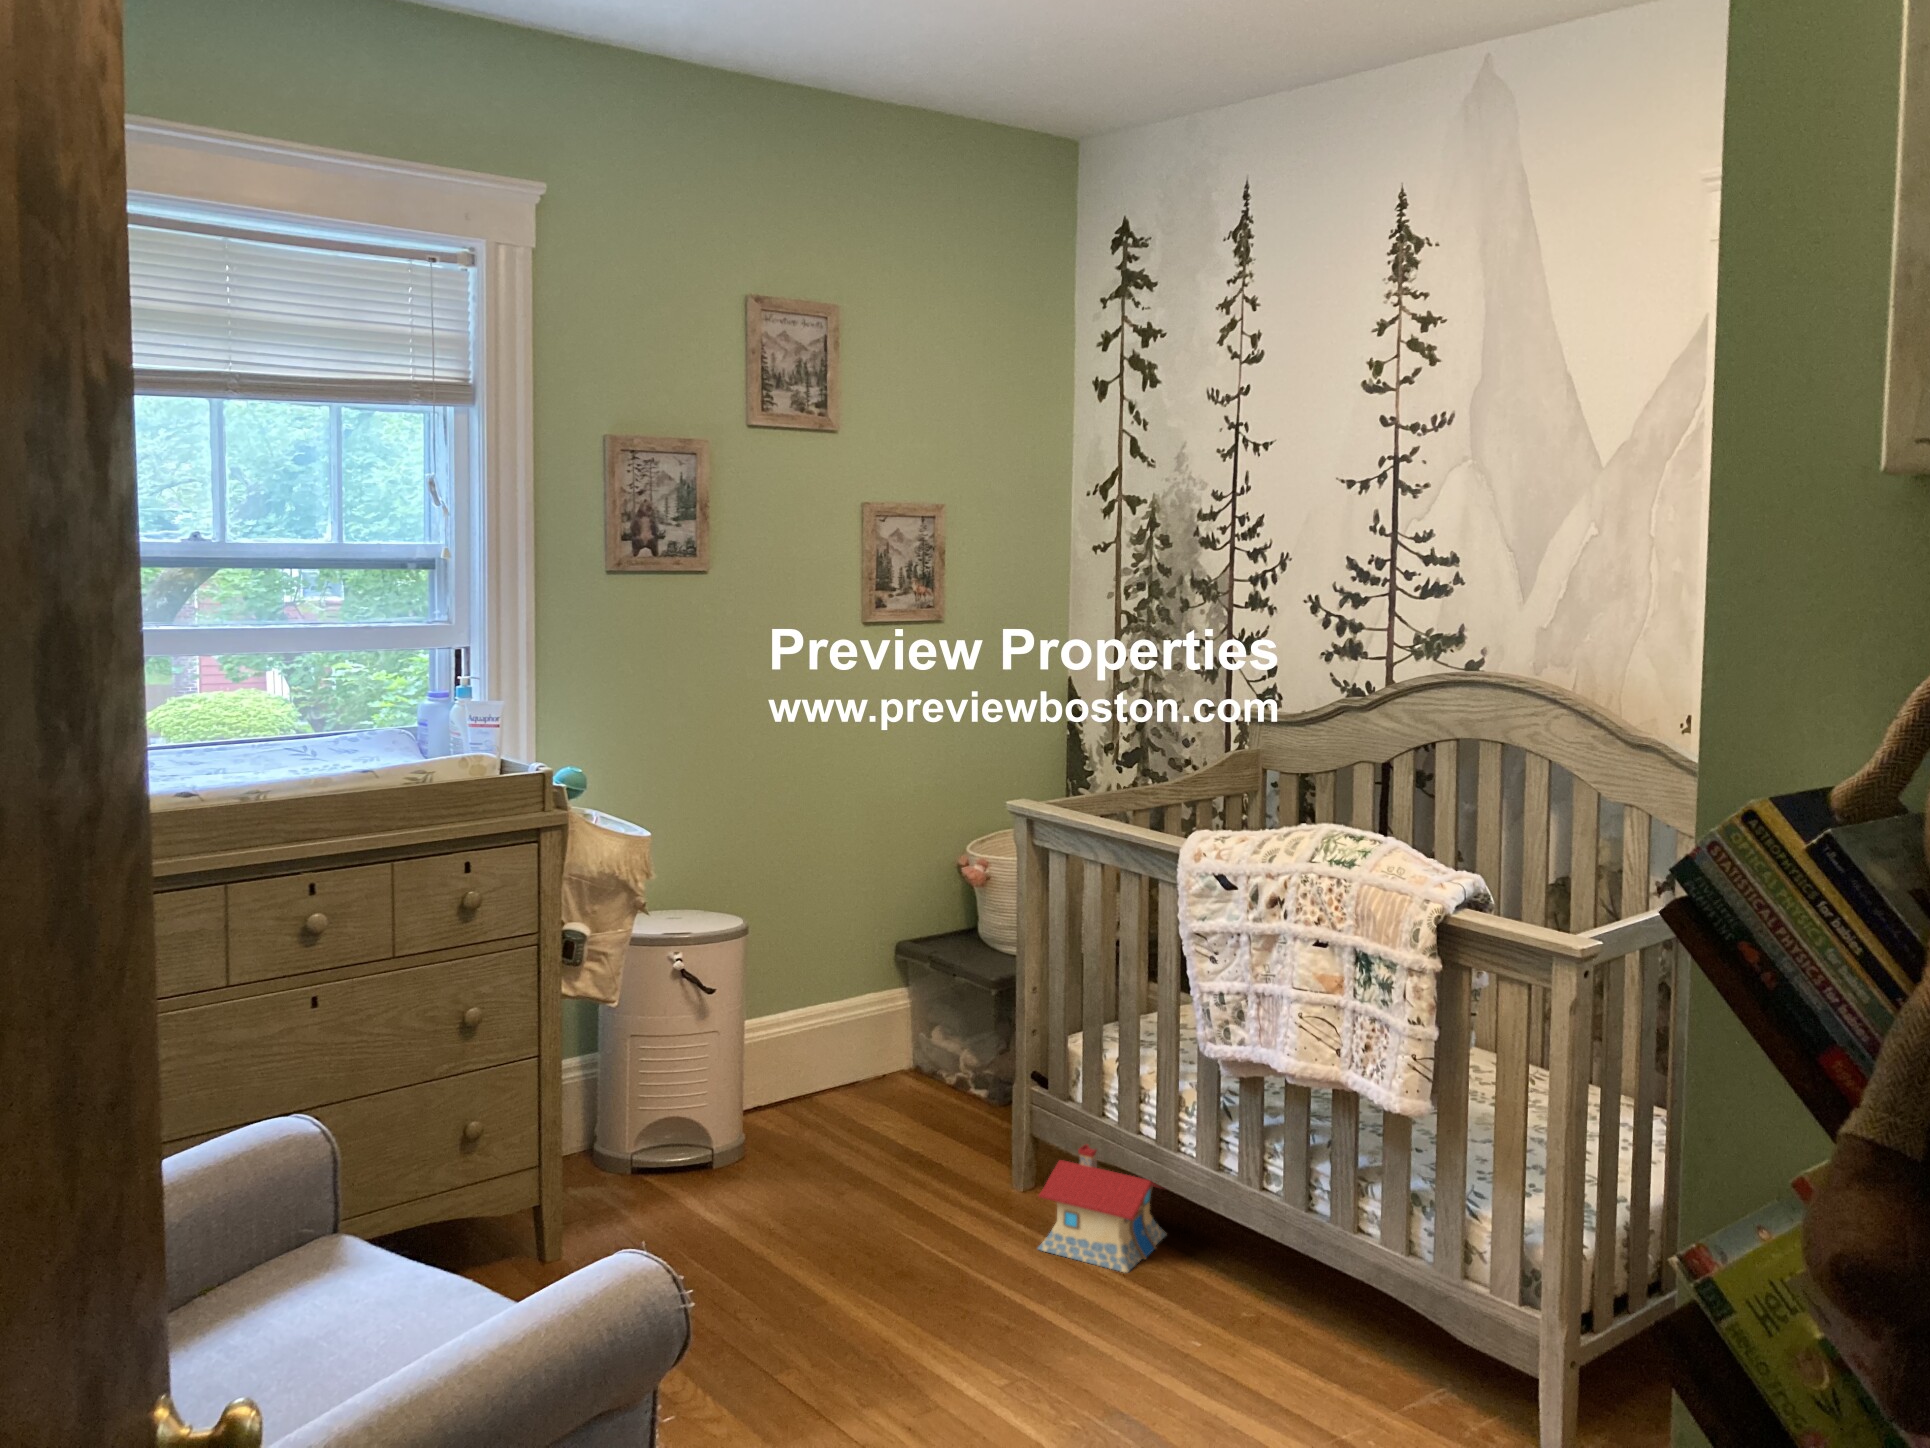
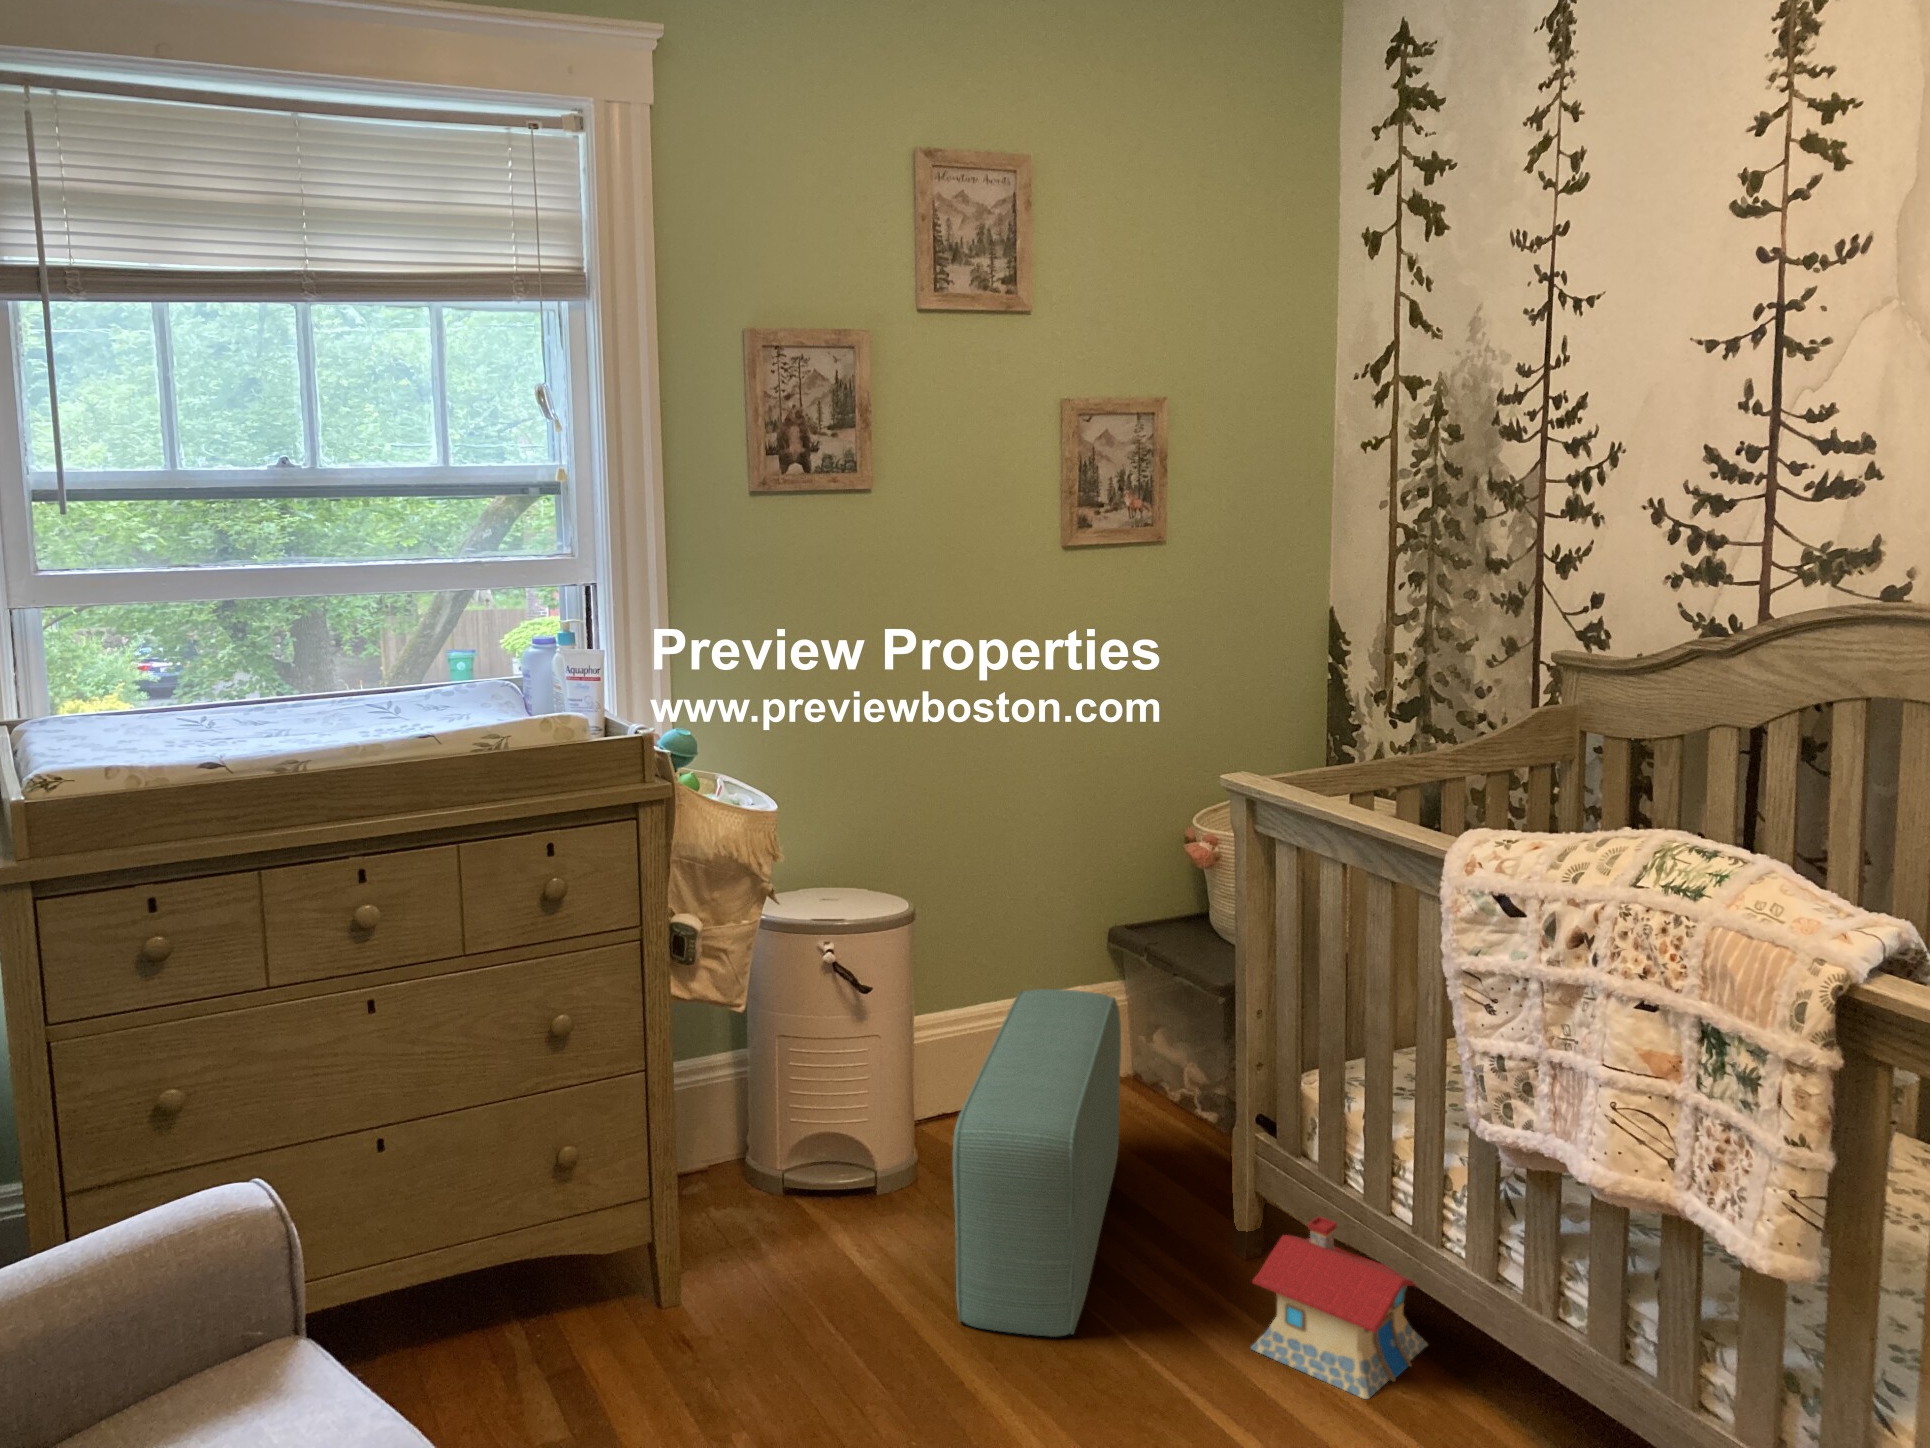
pouf: none [802,991,916,1256] -> present [953,989,1121,1337]

